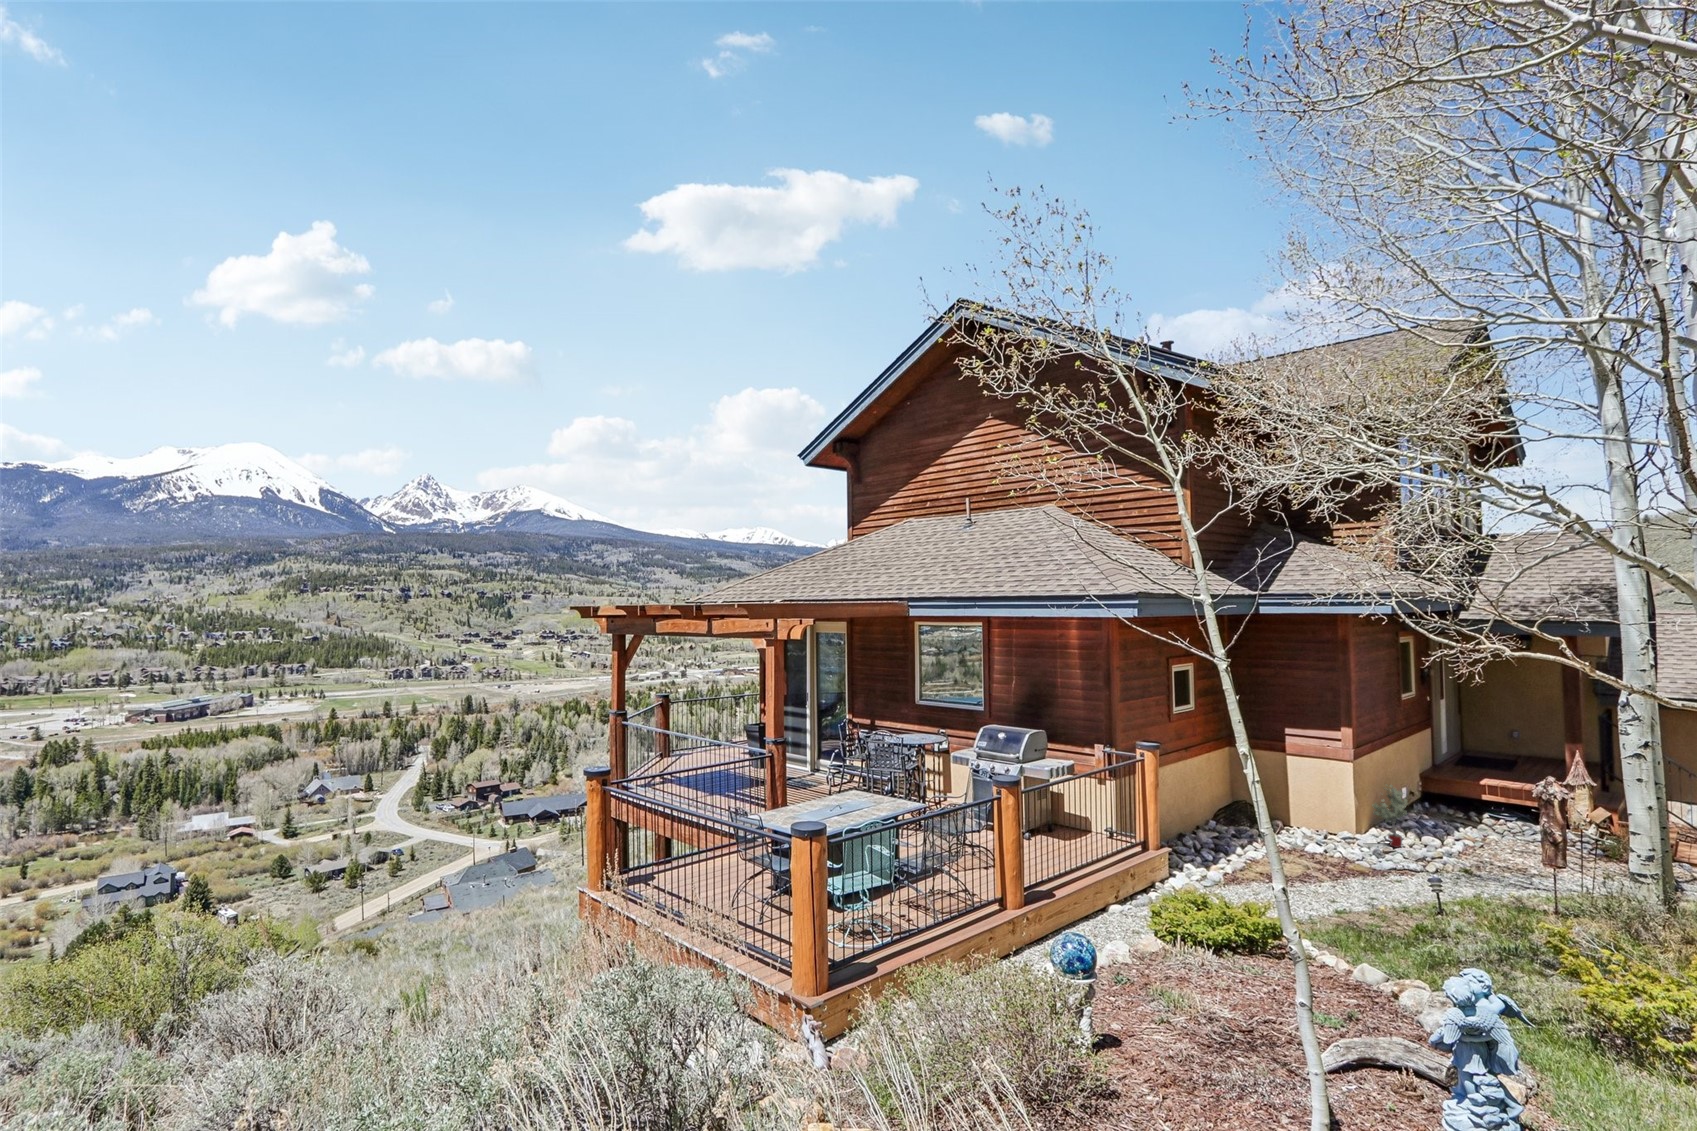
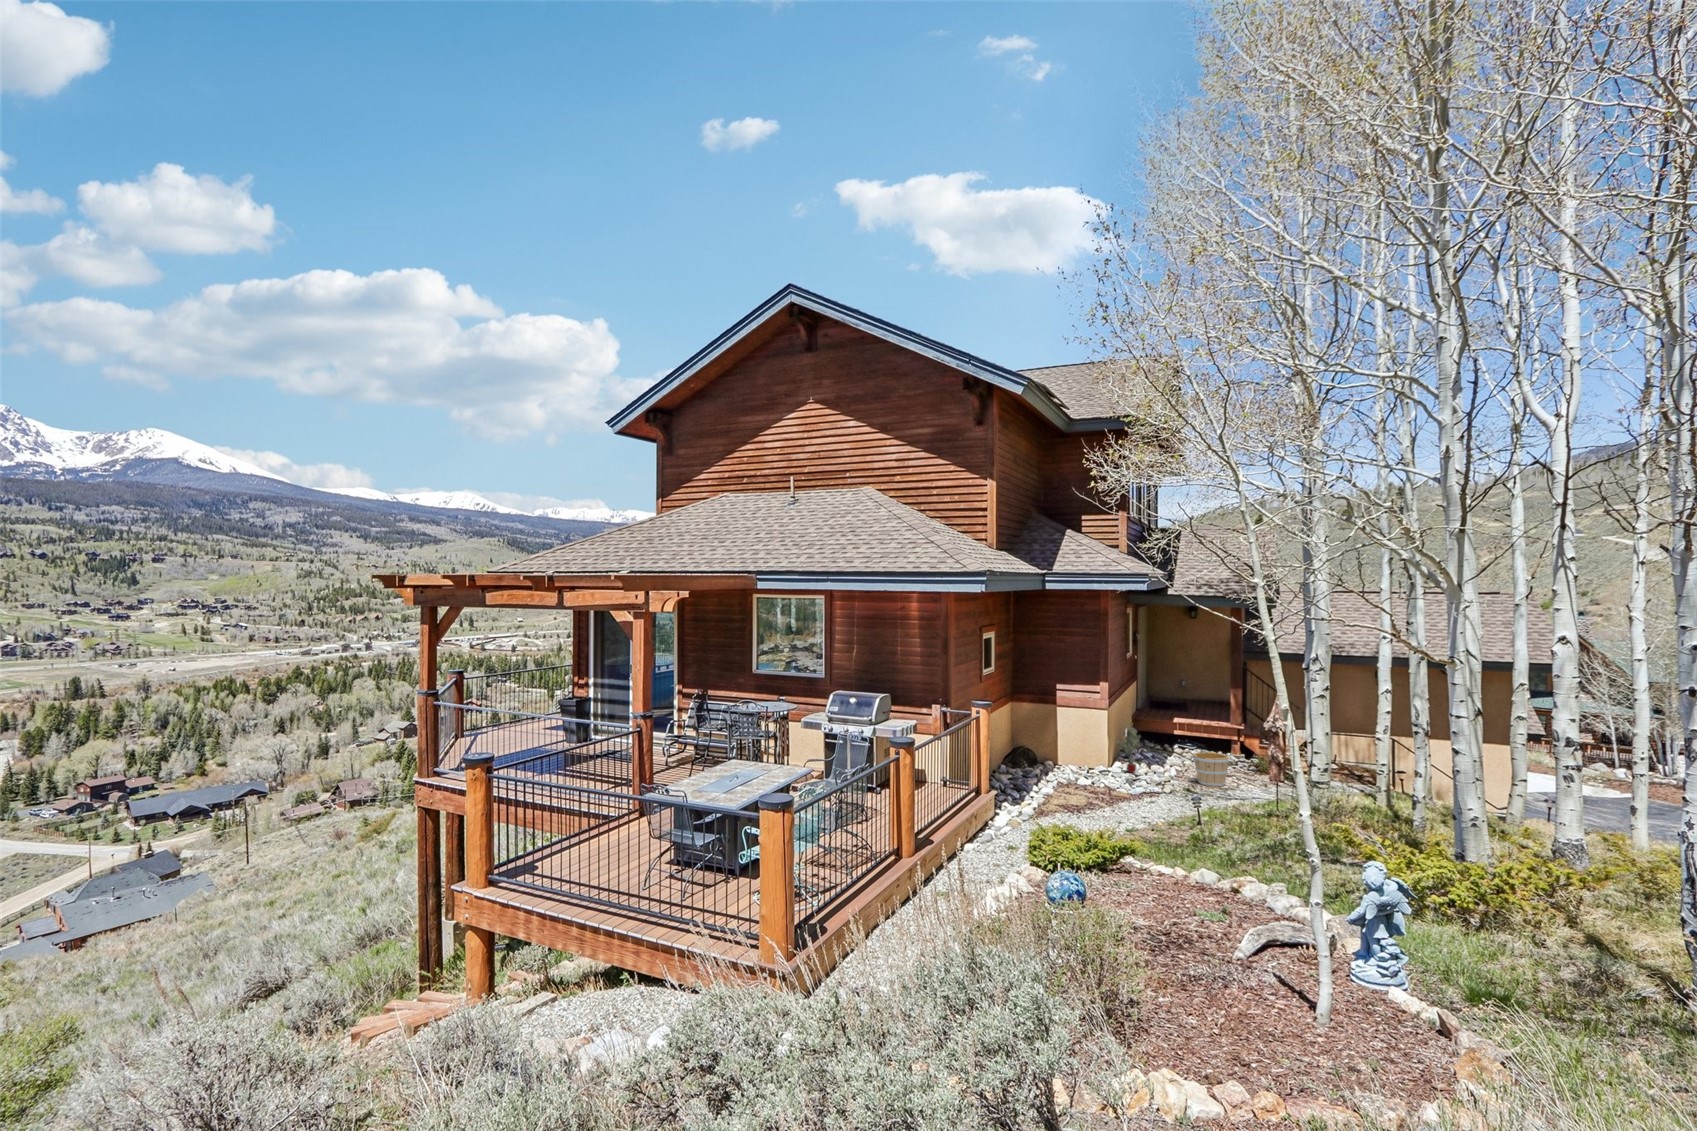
wooden bucket: none [1481,828,1543,878] -> present [1193,752,1230,787]

